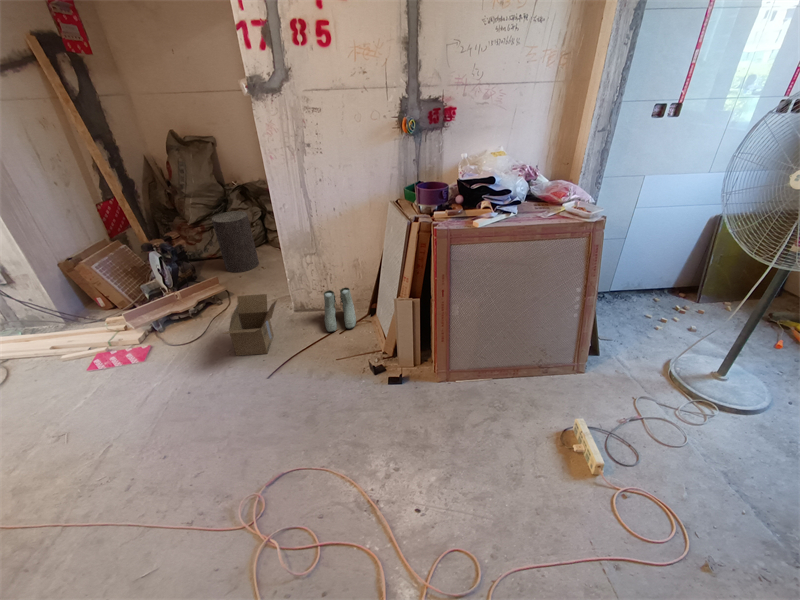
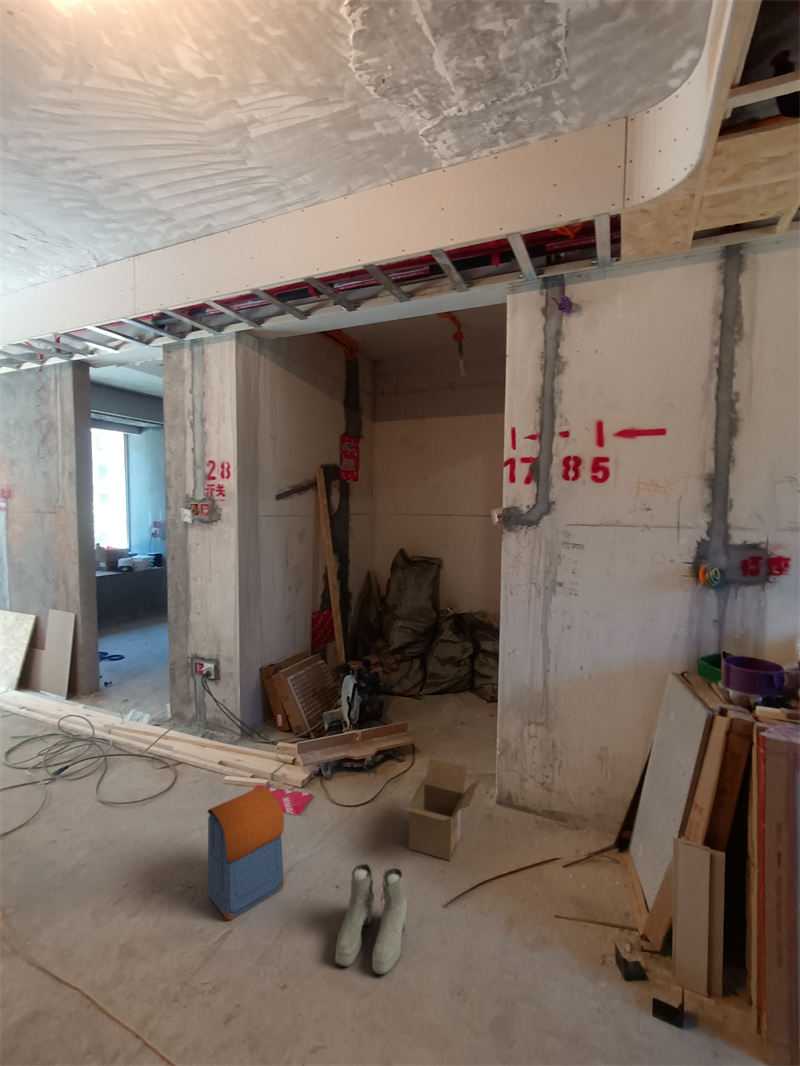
stool: present [212,211,259,272] -> none [417,645,459,724]
boots: present [324,288,356,332] -> present [335,864,407,975]
backpack: none [49,352,145,441] -> present [208,787,284,920]

